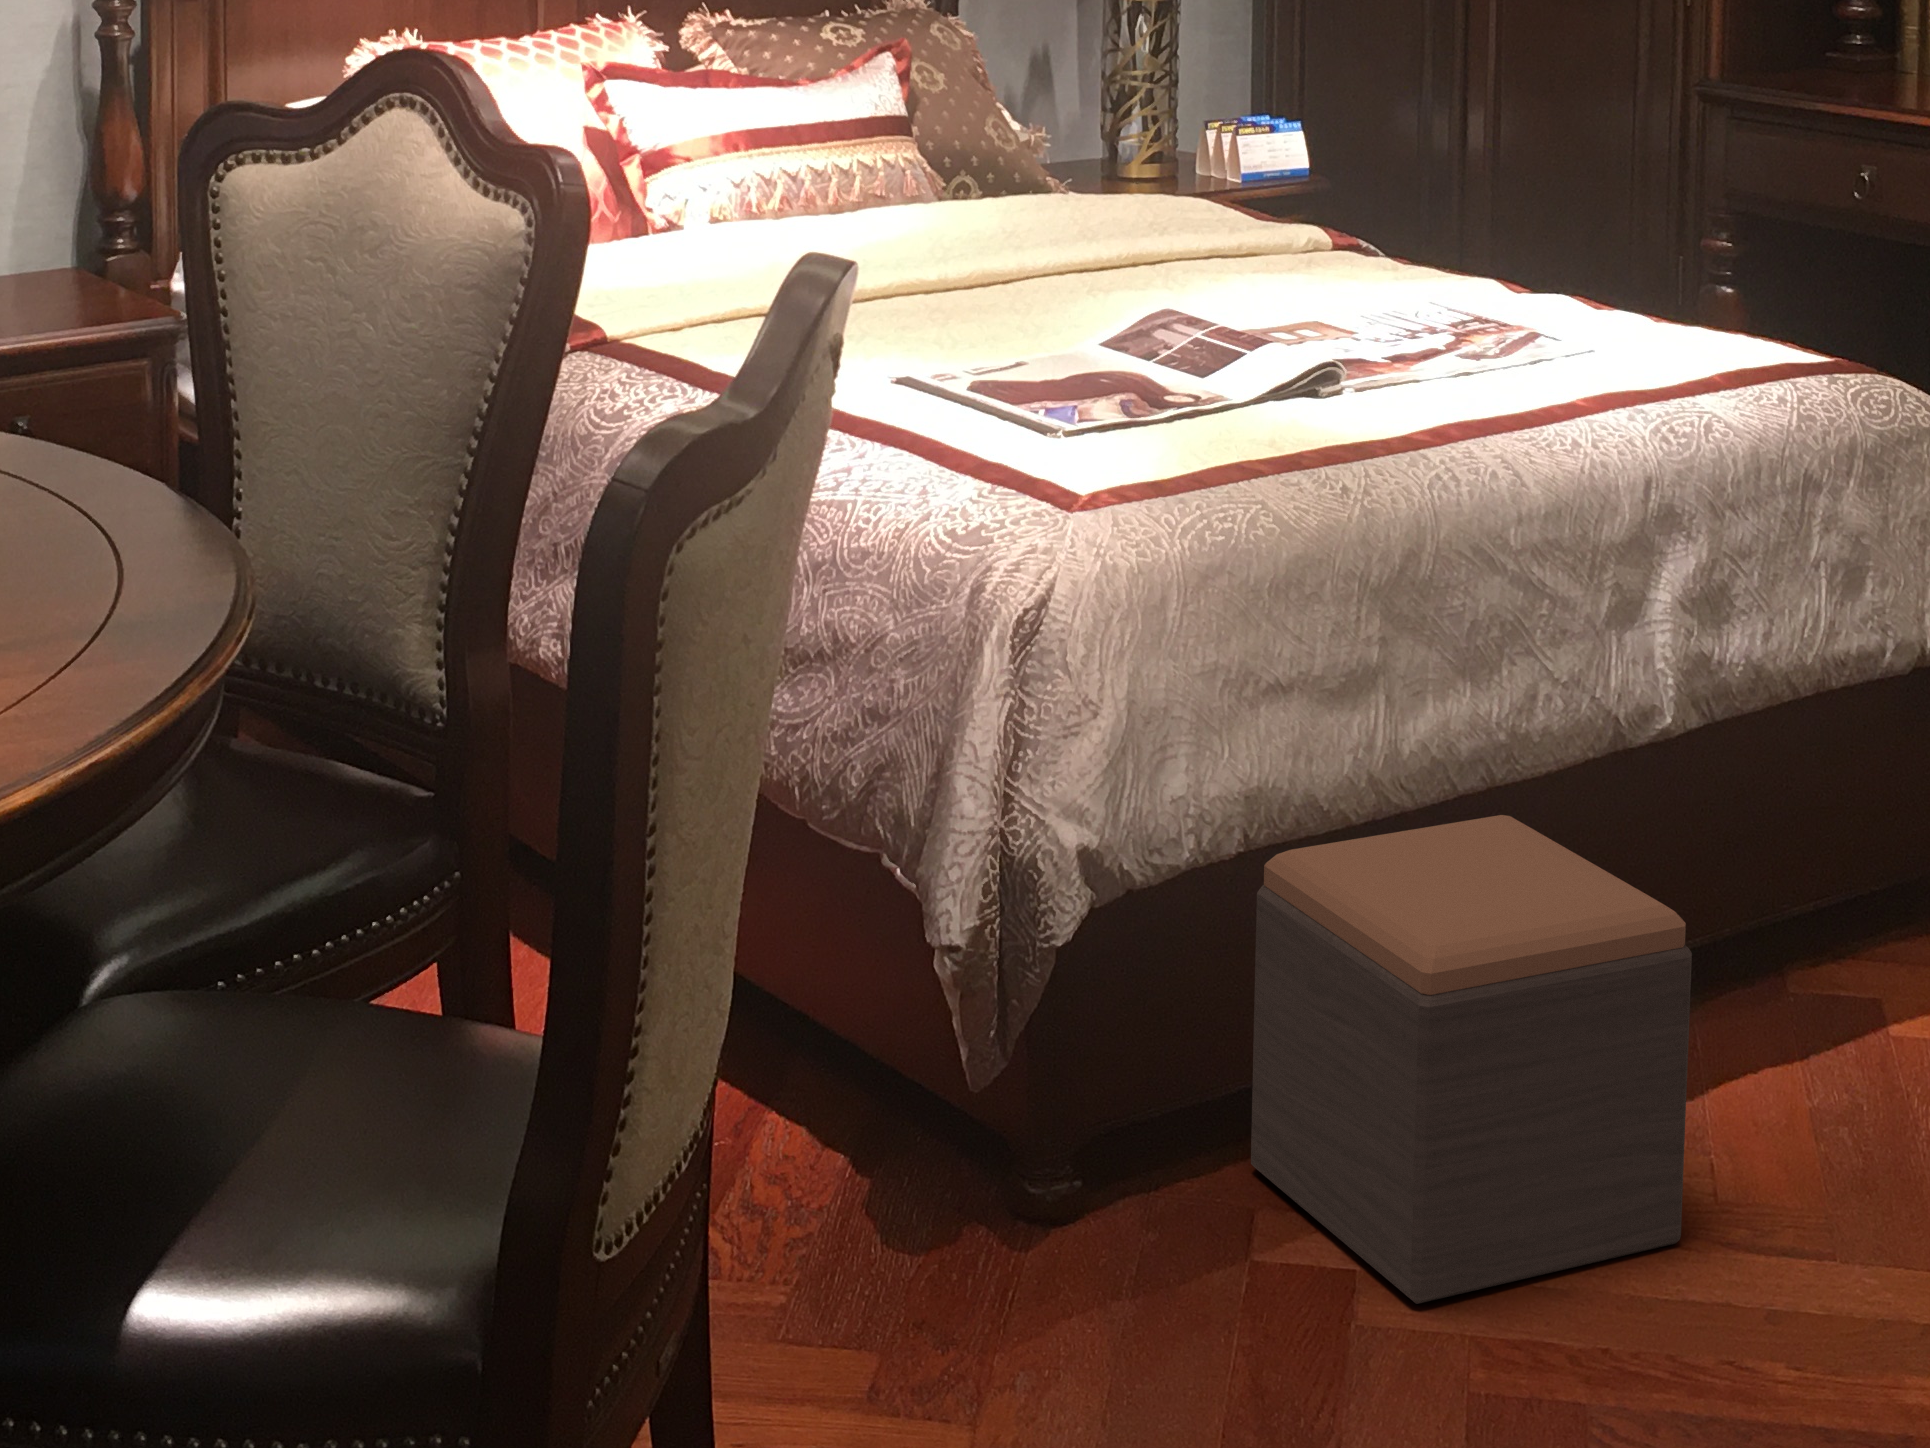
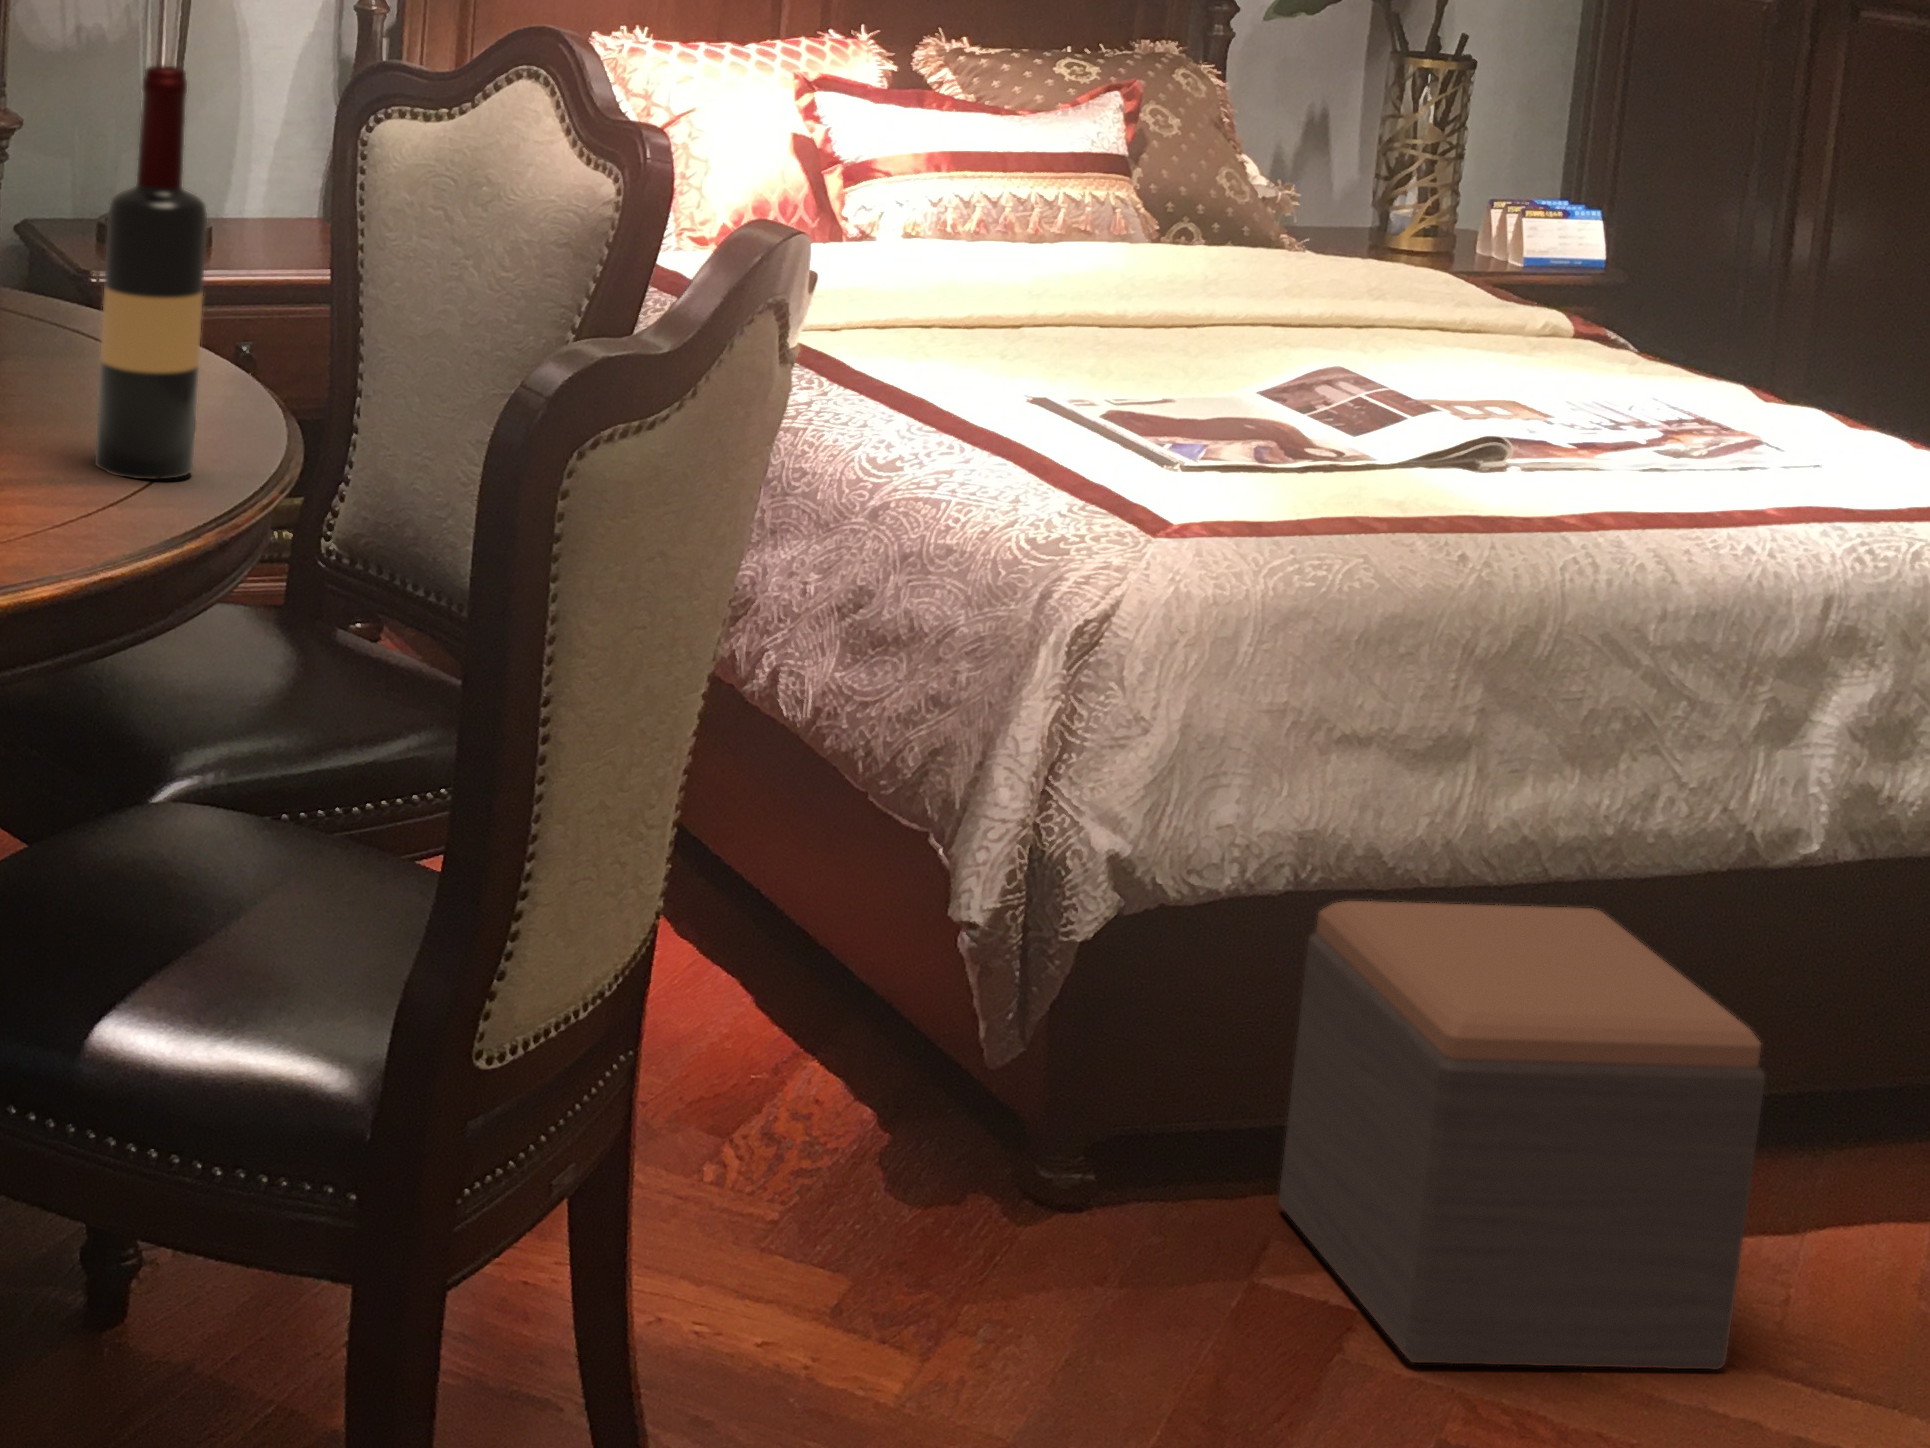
wine bottle: none [12,144,137,627] -> present [95,65,207,479]

